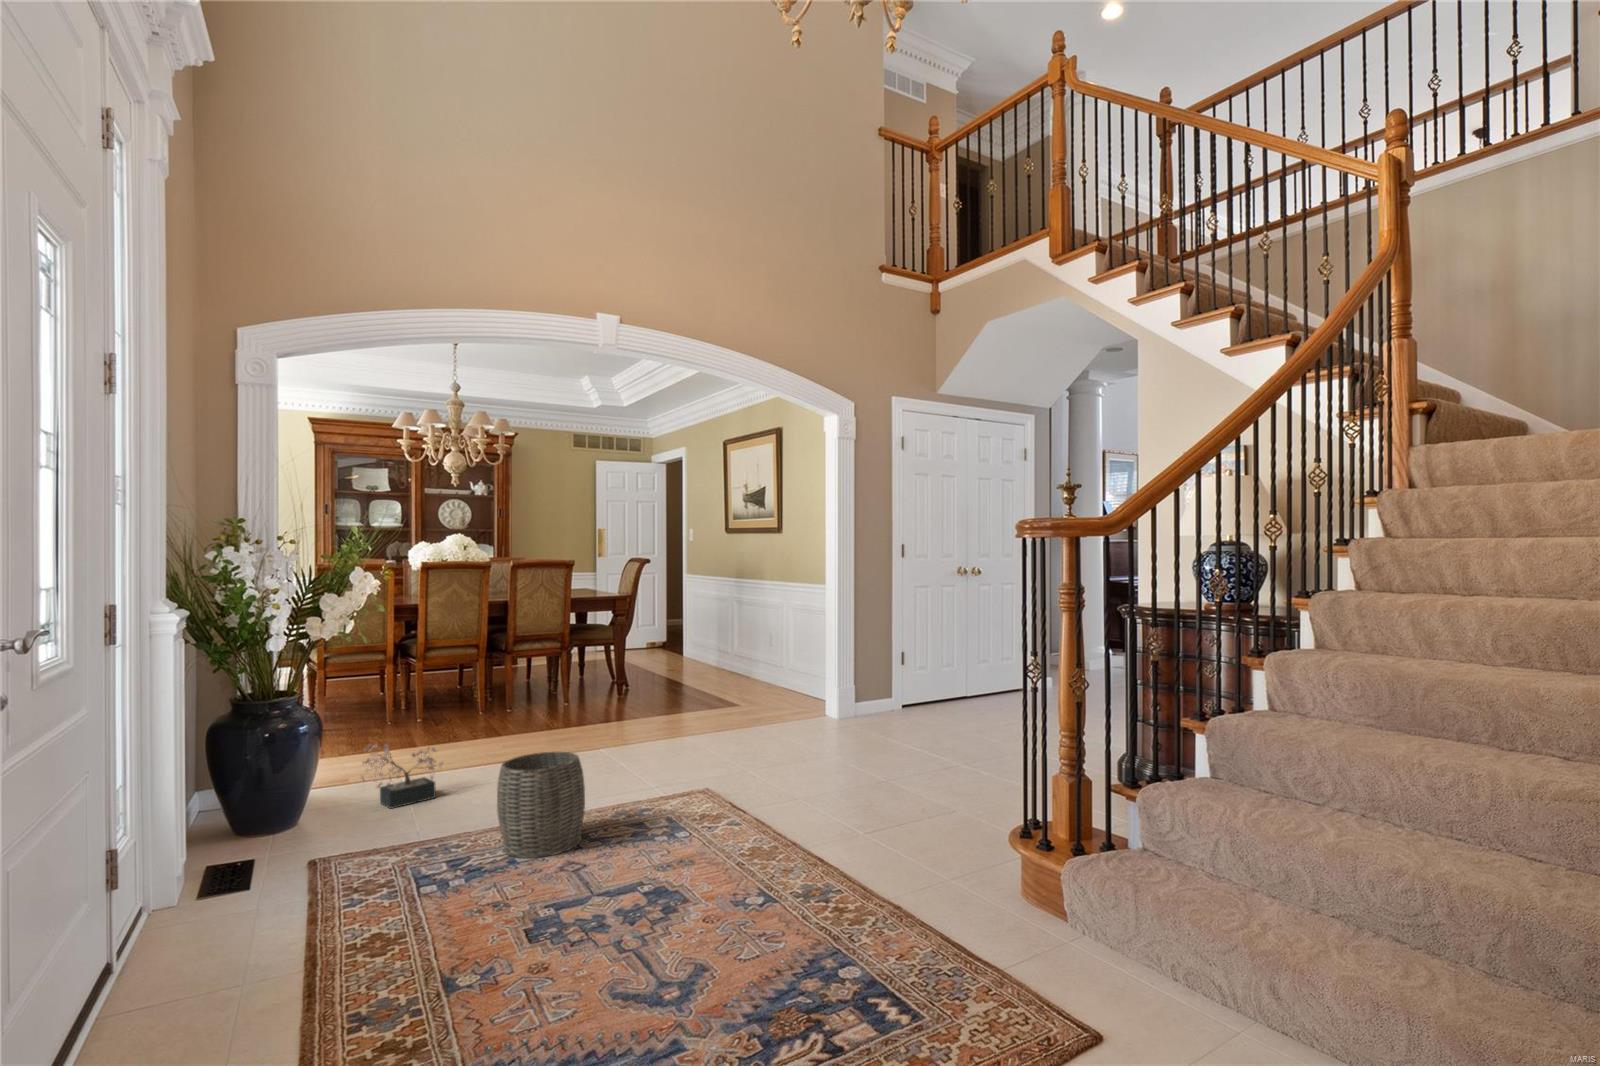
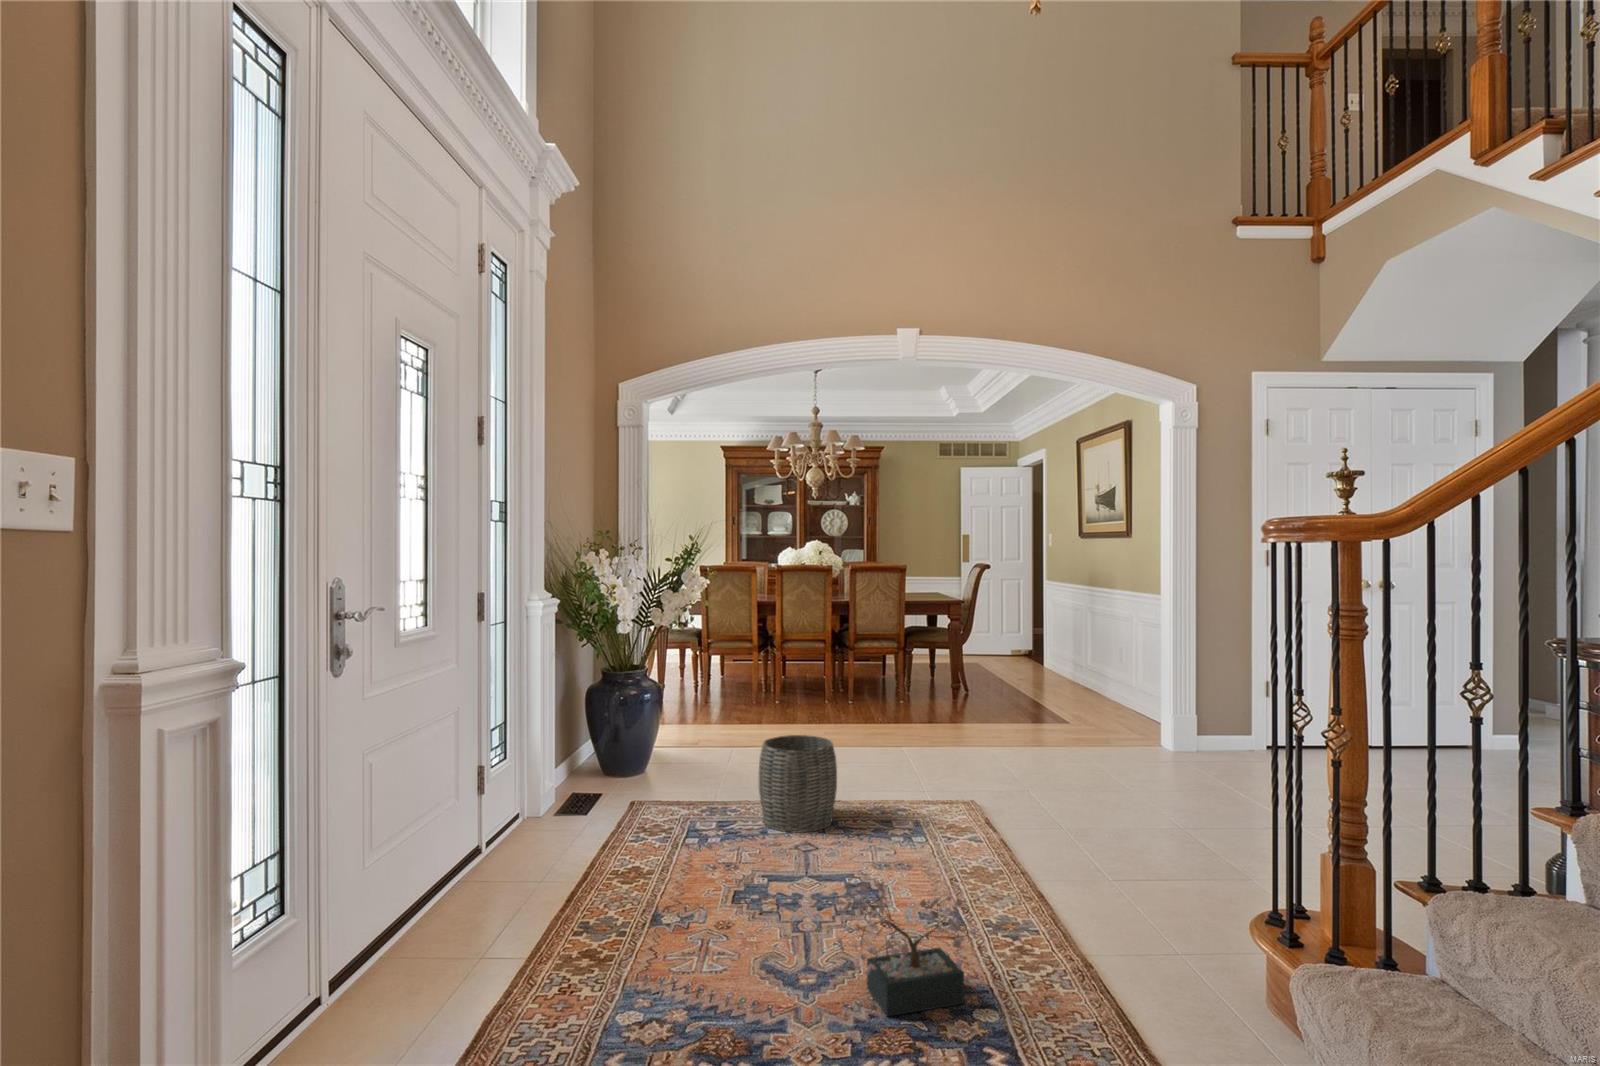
decorative plant: present [361,744,443,809] -> present [837,877,976,1016]

